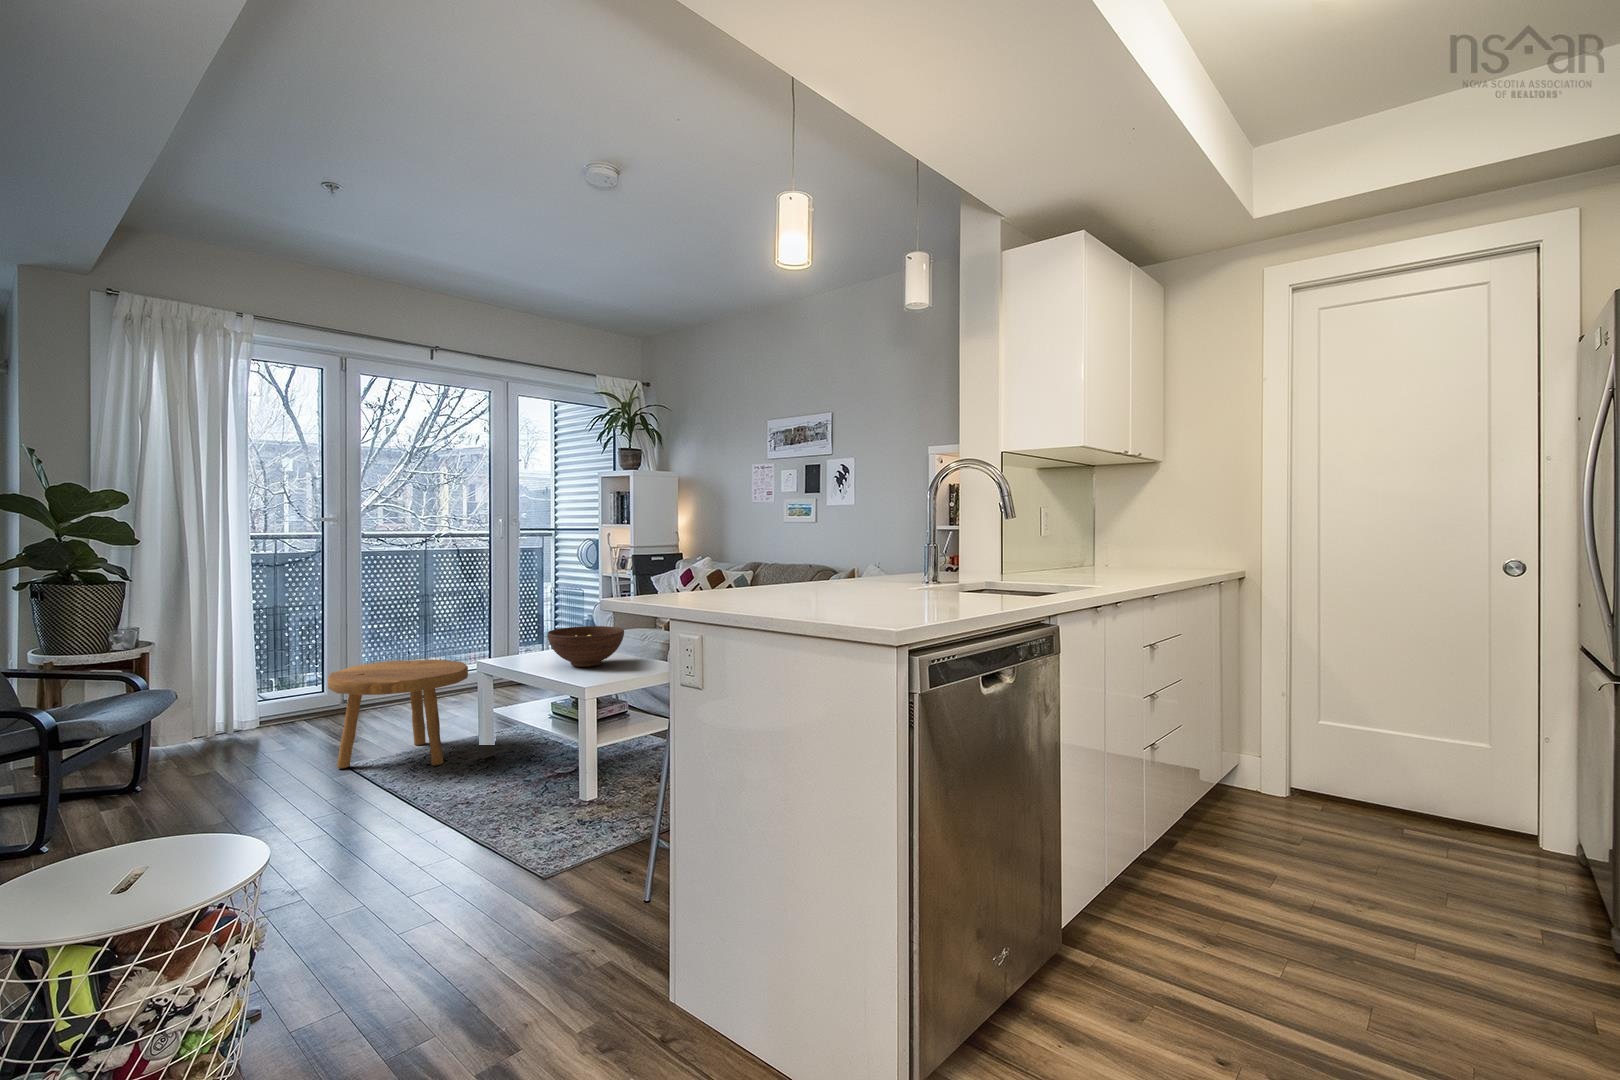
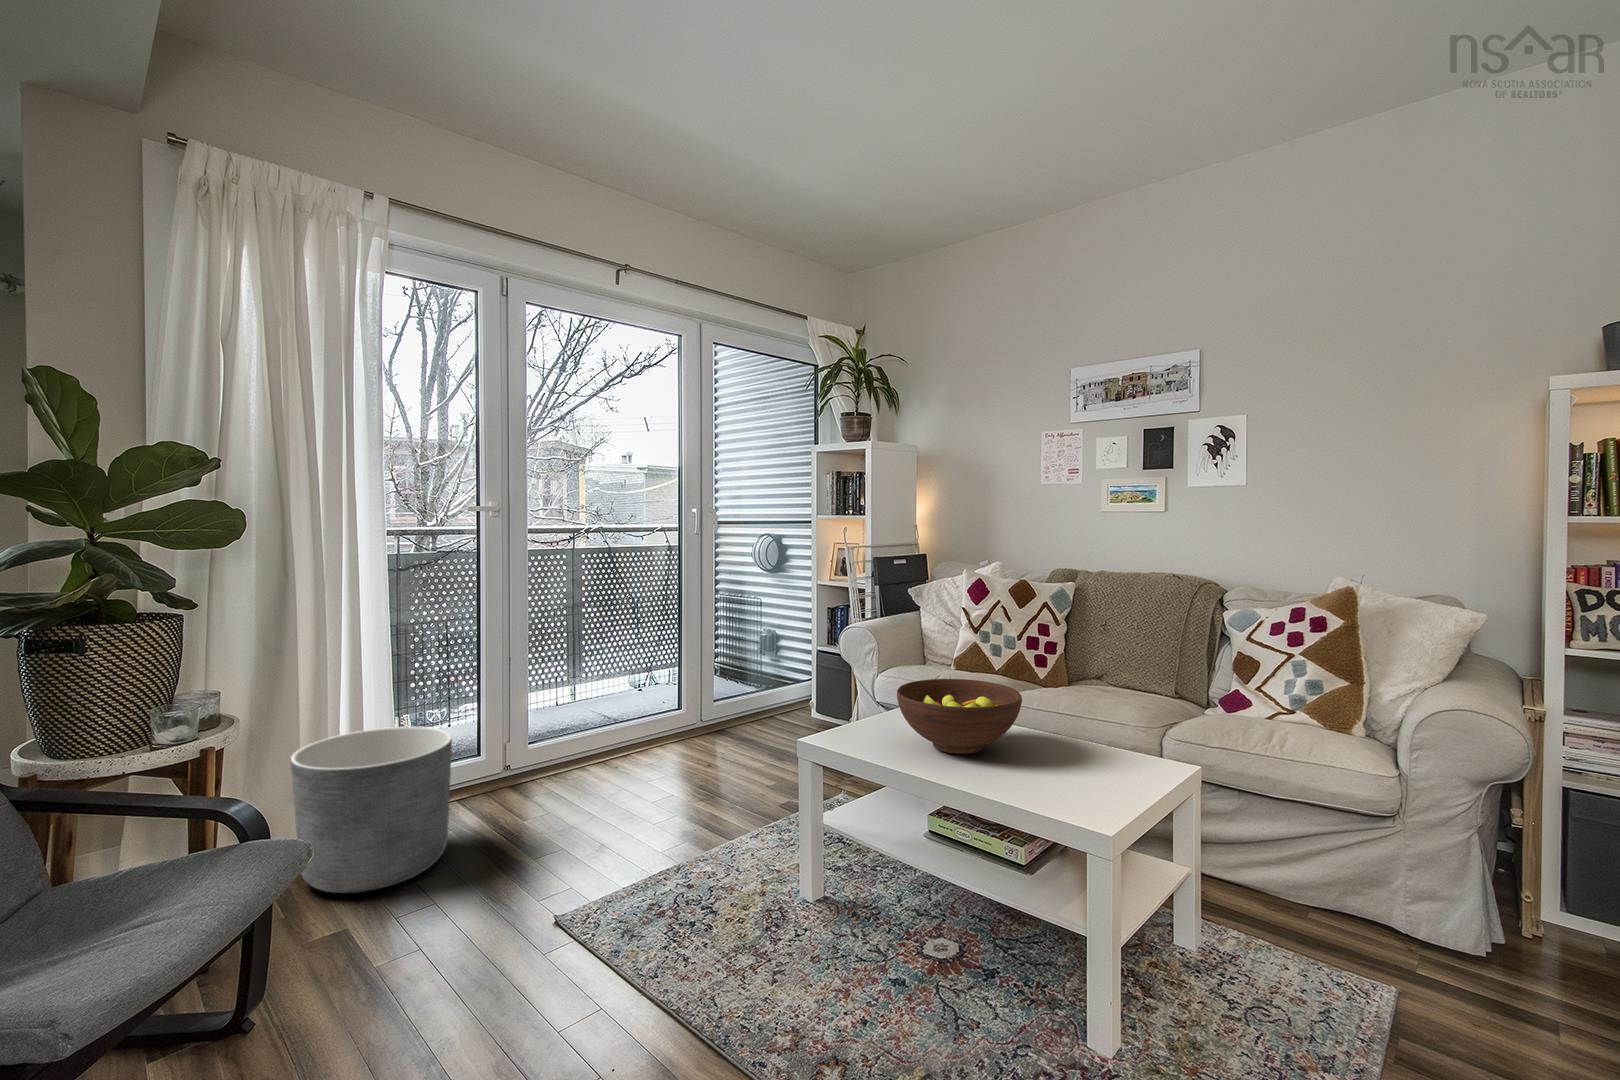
footstool: present [328,660,468,768] -> none [543,725,749,921]
planter: none [173,664,285,760] -> present [291,726,452,893]

